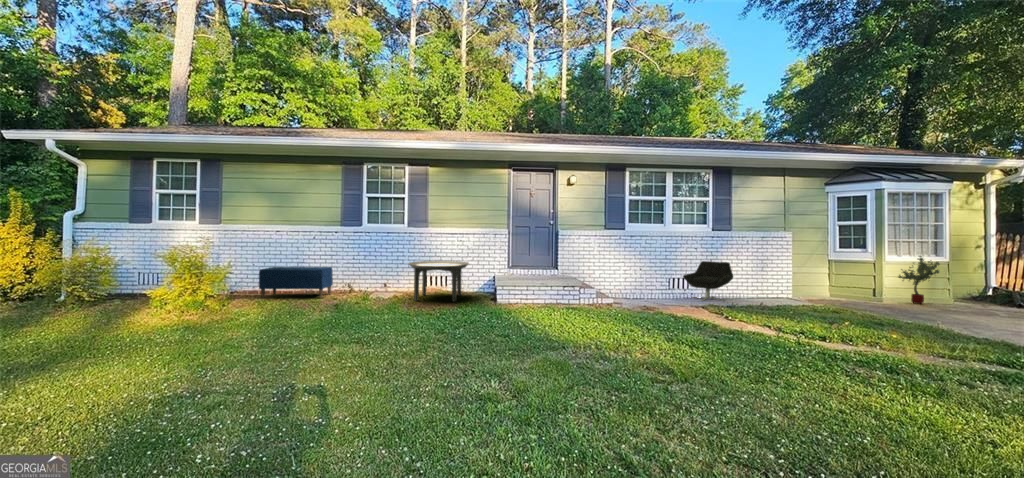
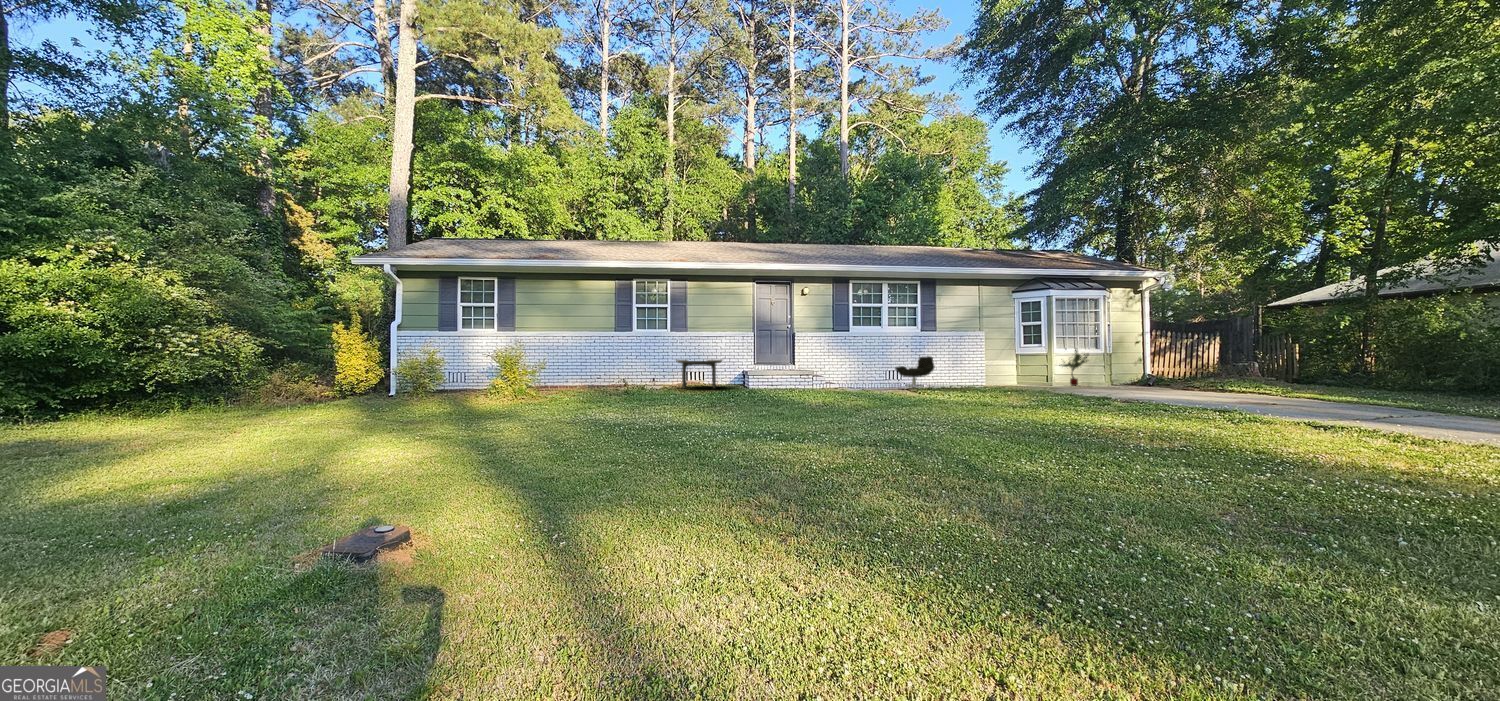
bench: present [259,267,333,298] -> none [556,365,609,390]

